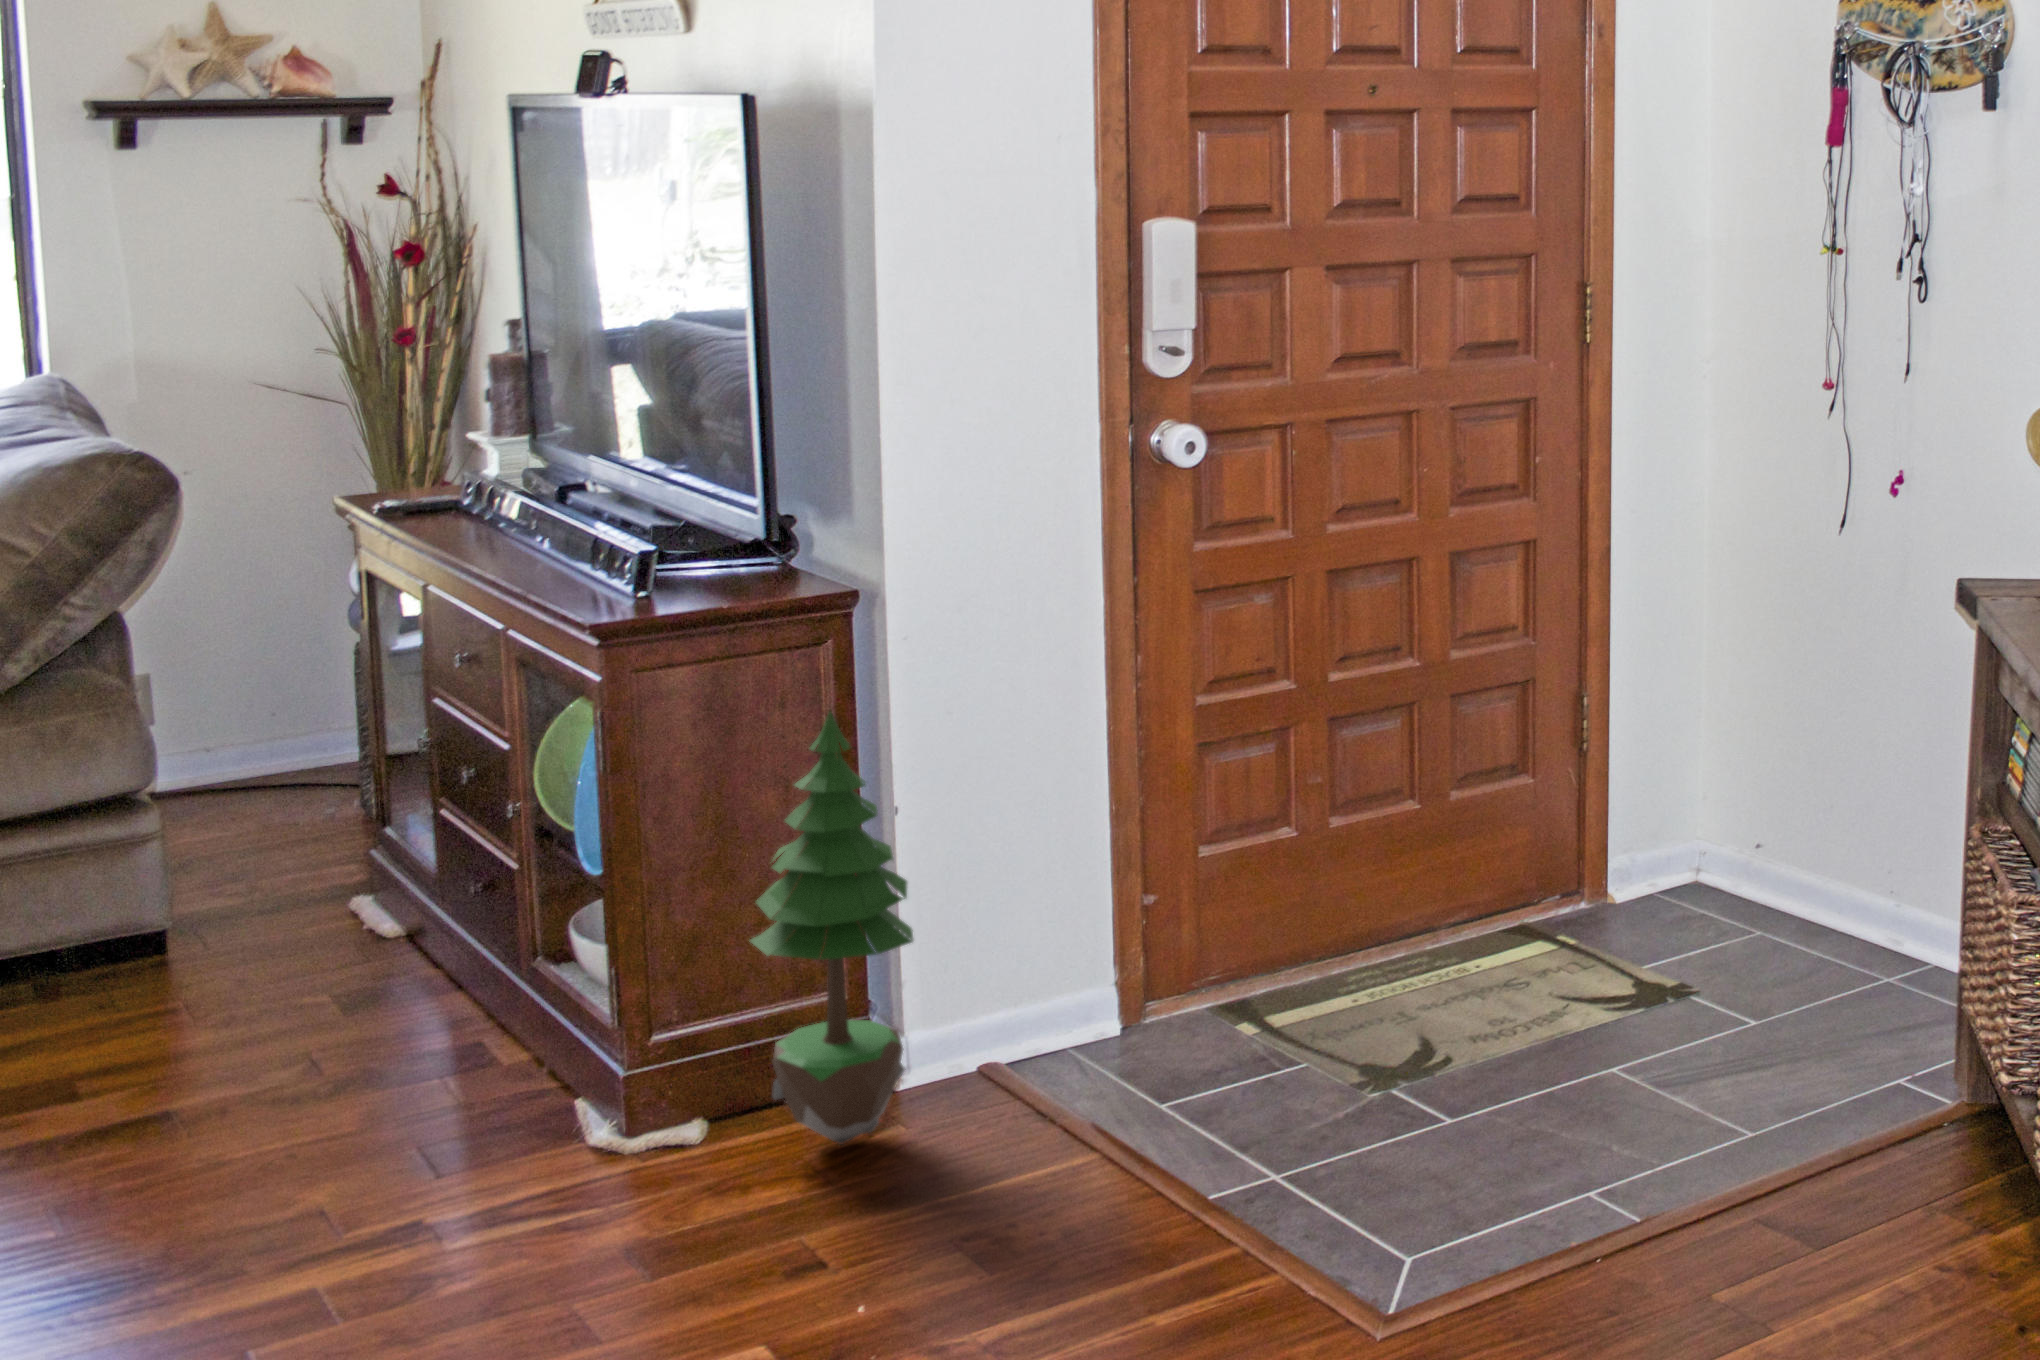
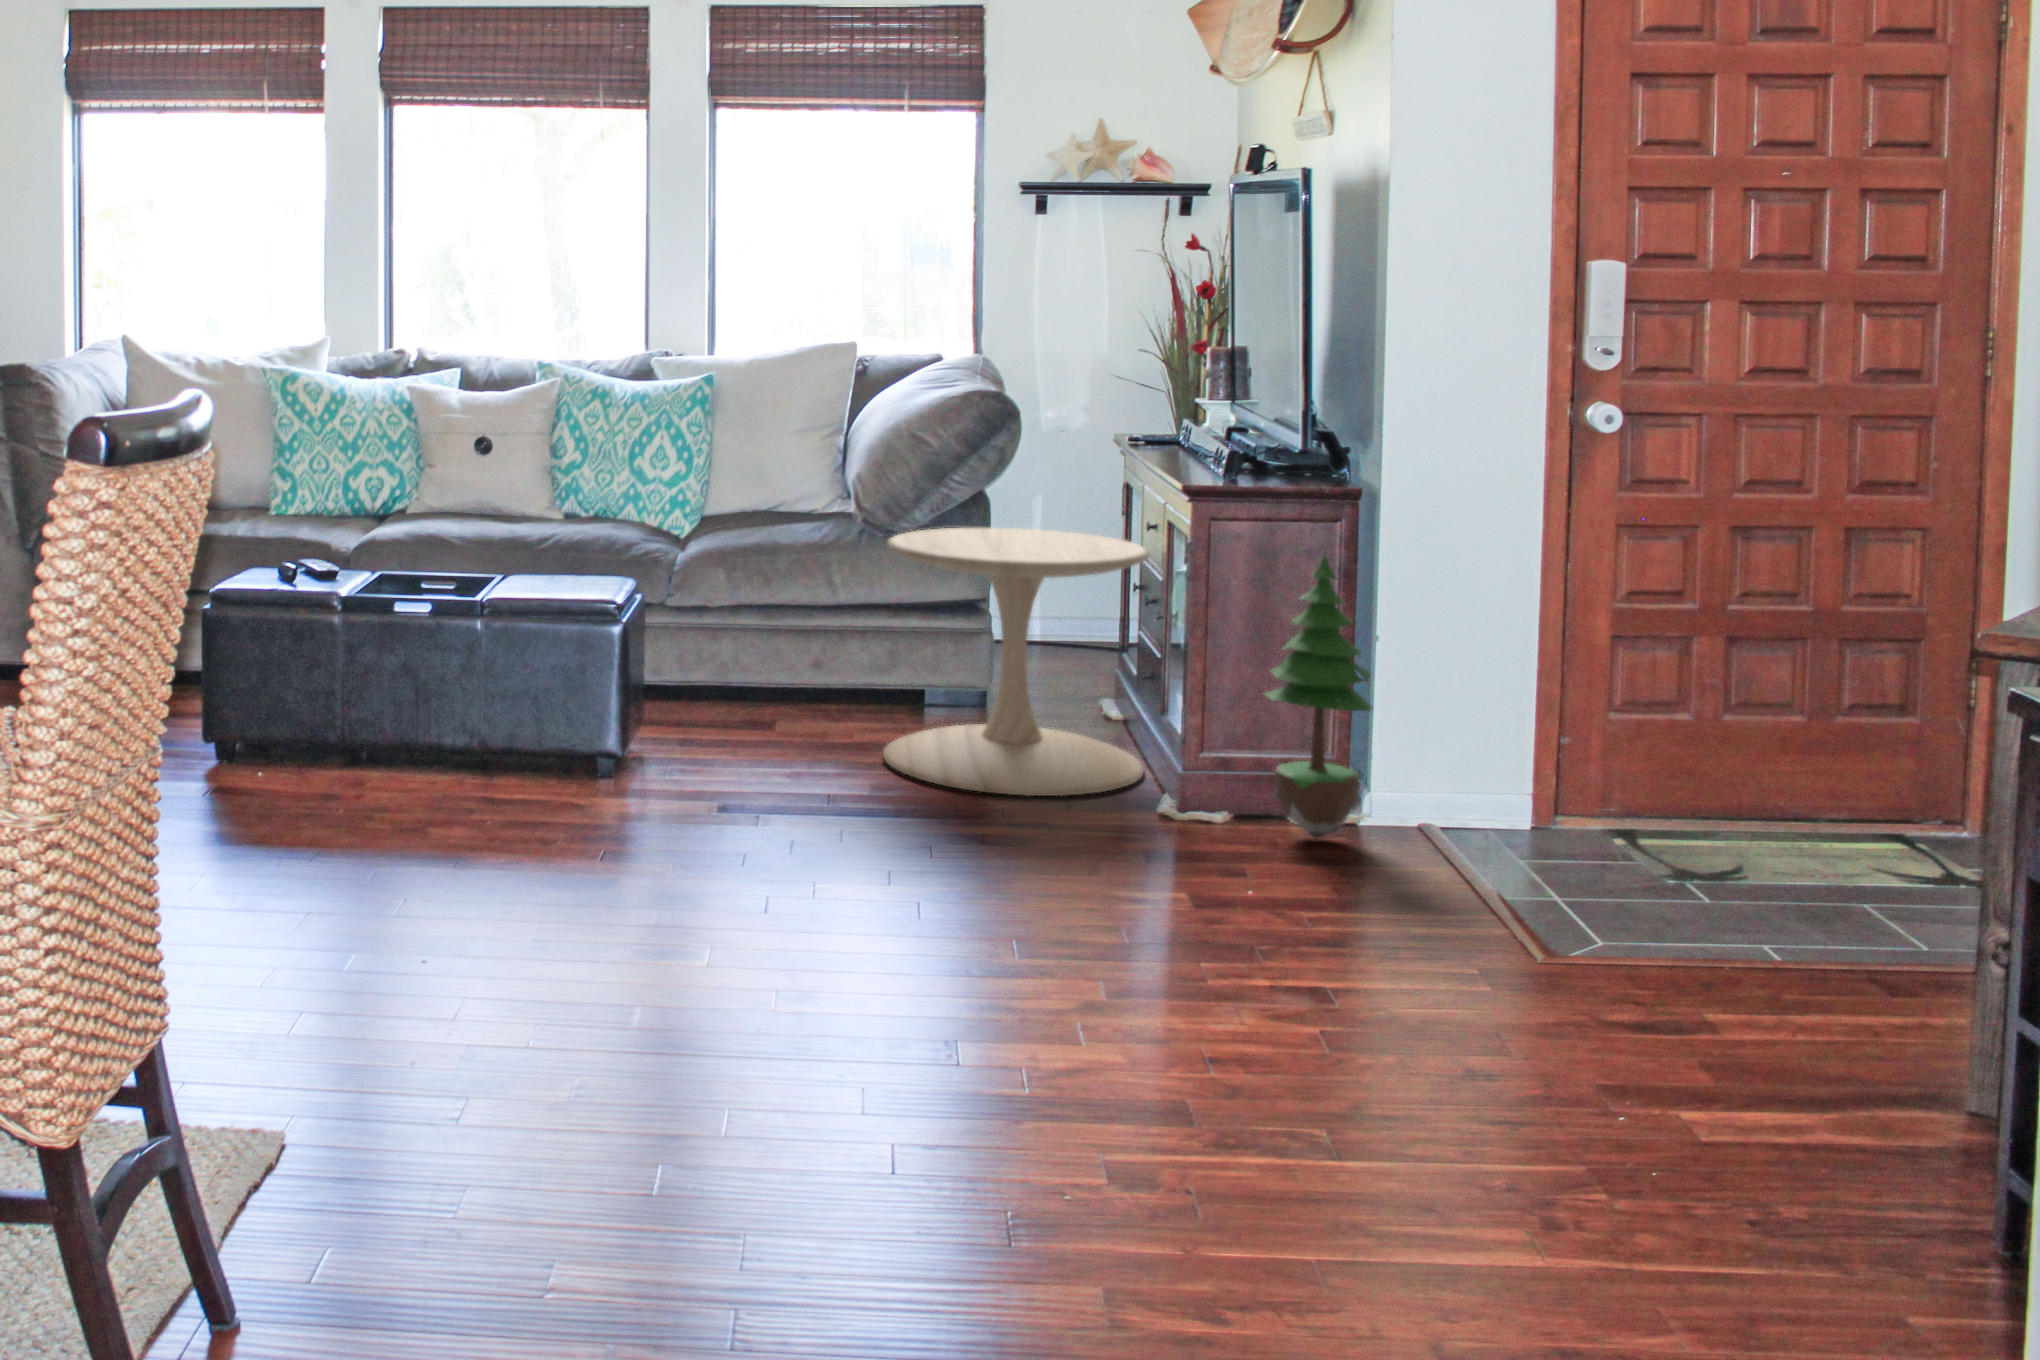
side table: none [48,677,546,1187] -> present [883,528,1149,796]

